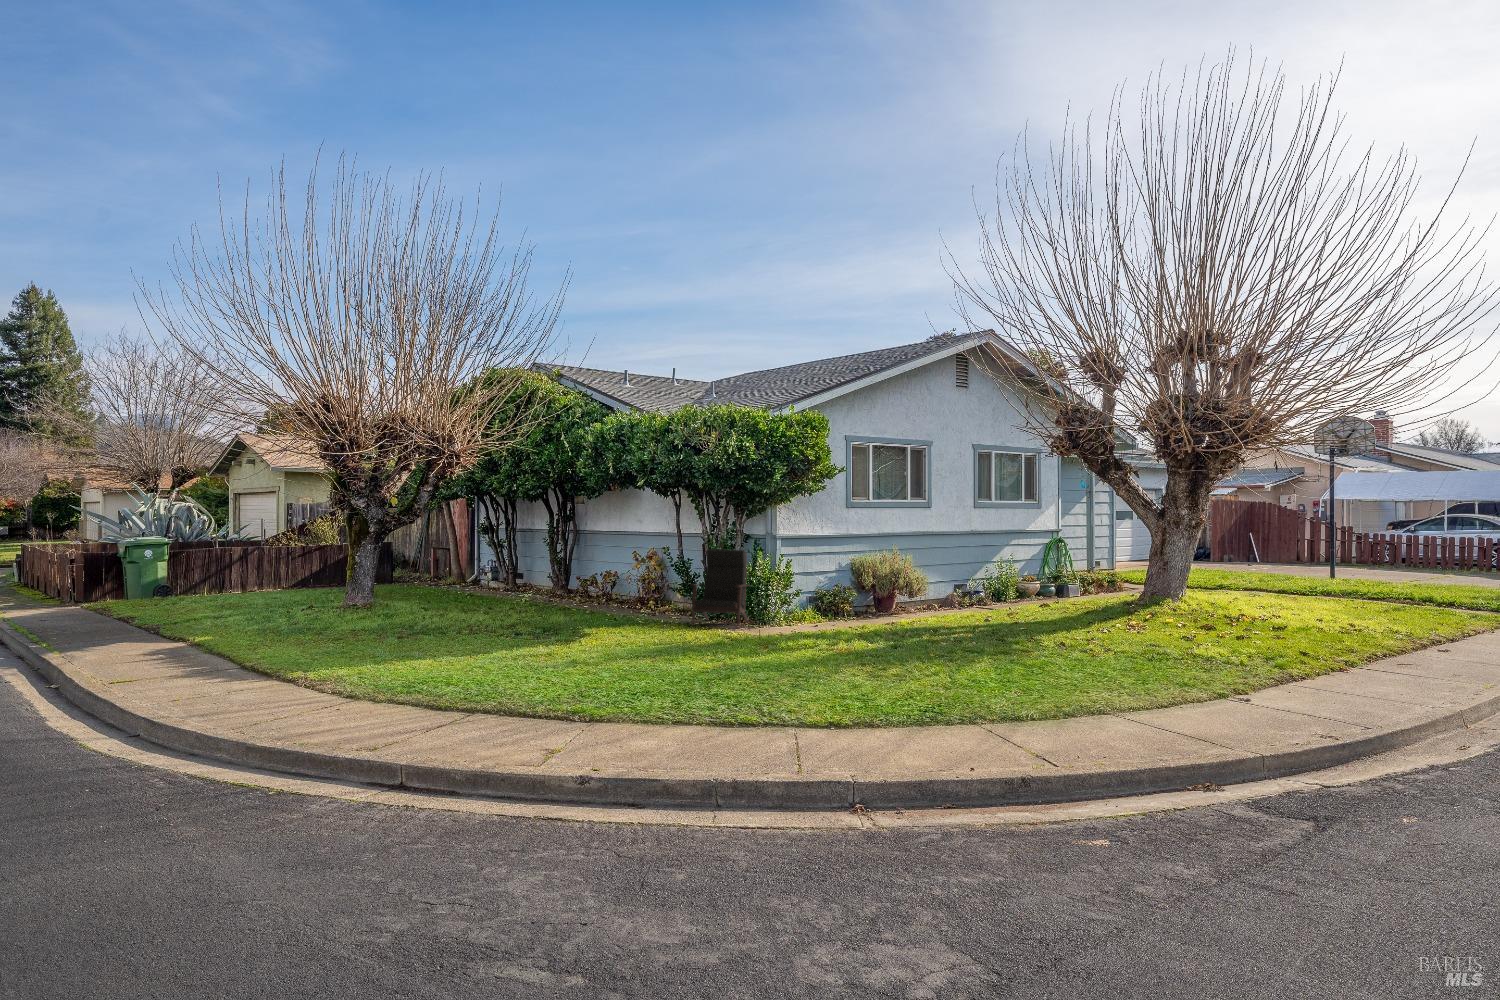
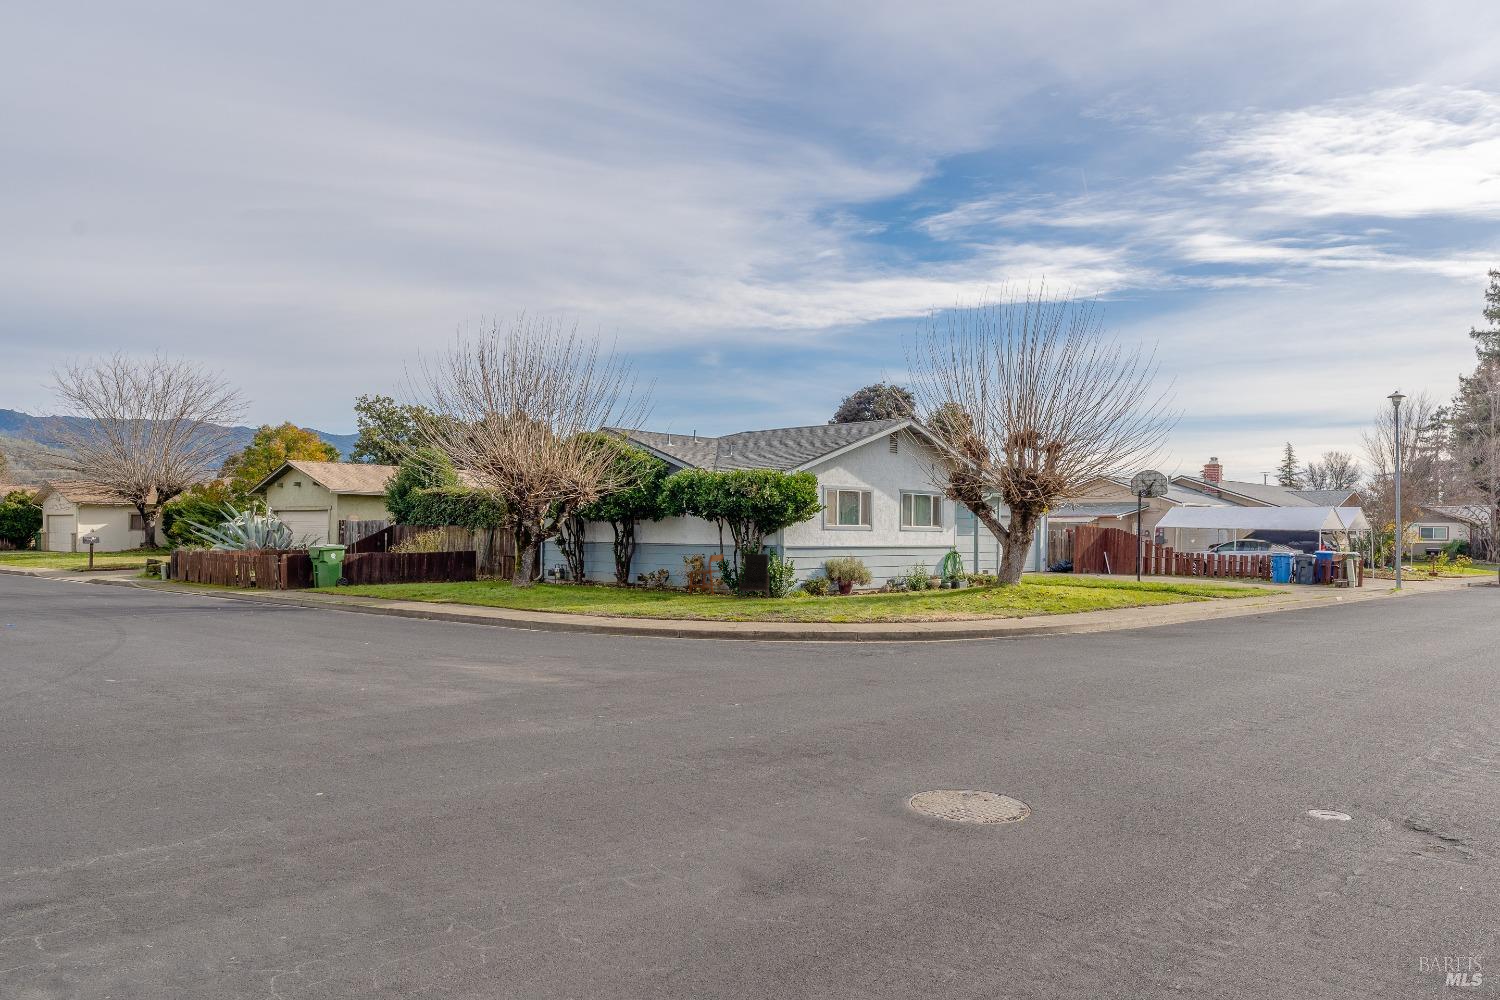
bench: none [622,548,688,616] -> present [689,554,723,594]

